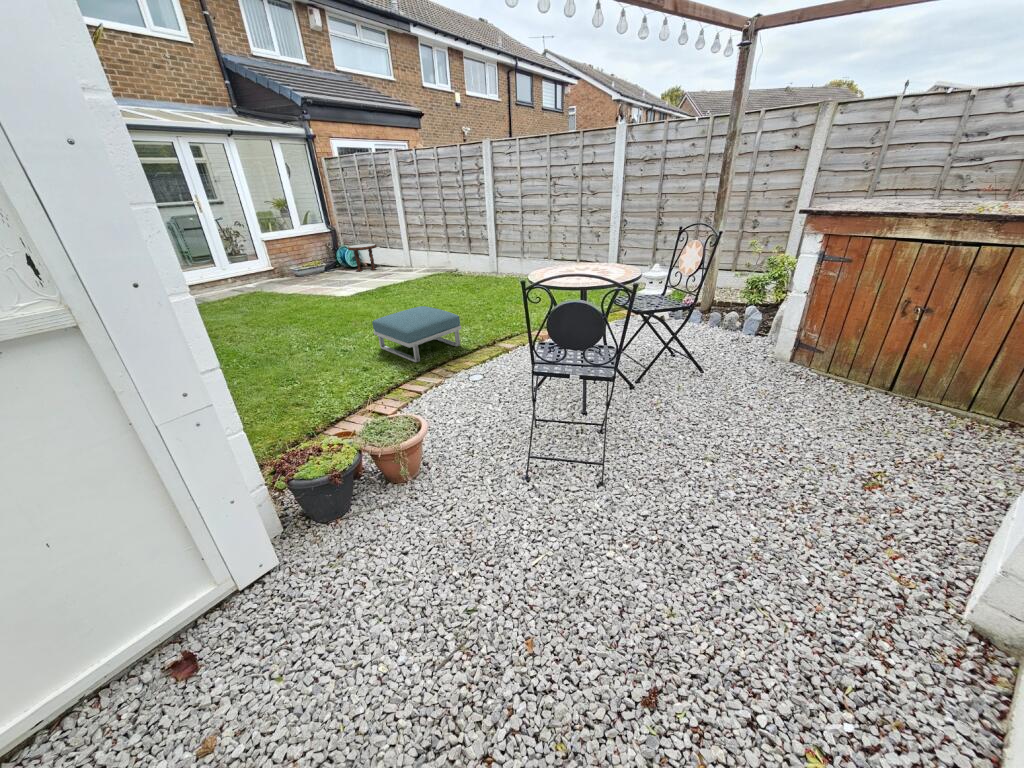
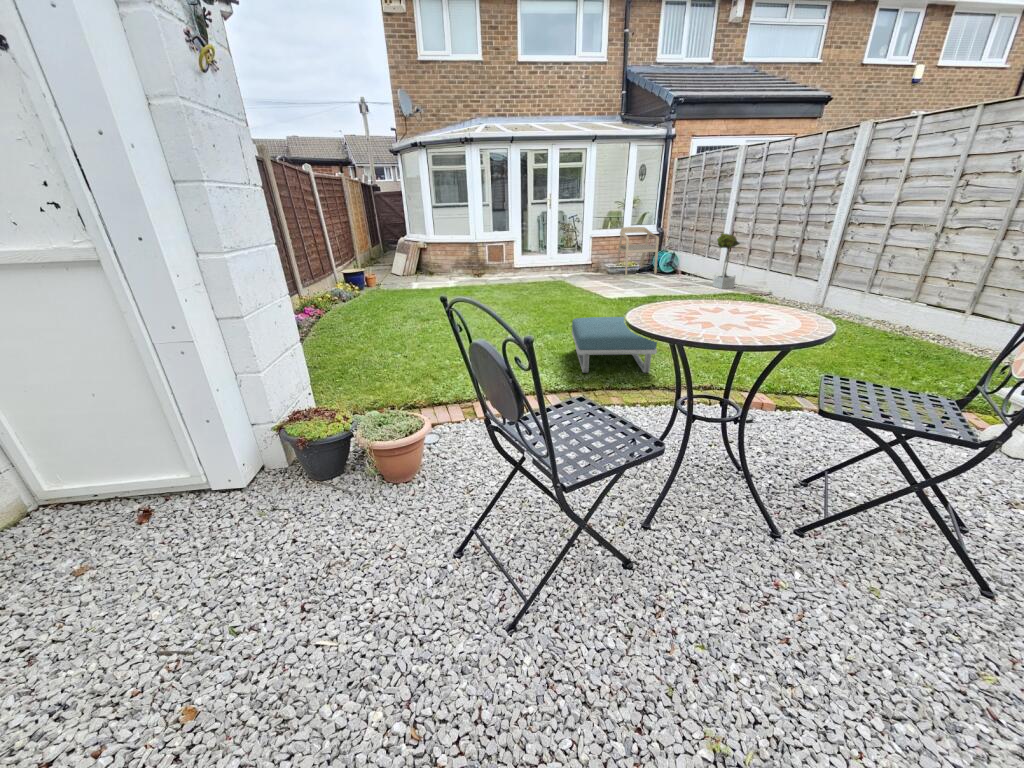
potted tree: none [399,225,425,273] -> present [712,233,740,289]
armchair: none [293,227,346,276] -> present [616,227,659,275]
side table: present [348,243,377,272] -> none [663,249,695,278]

